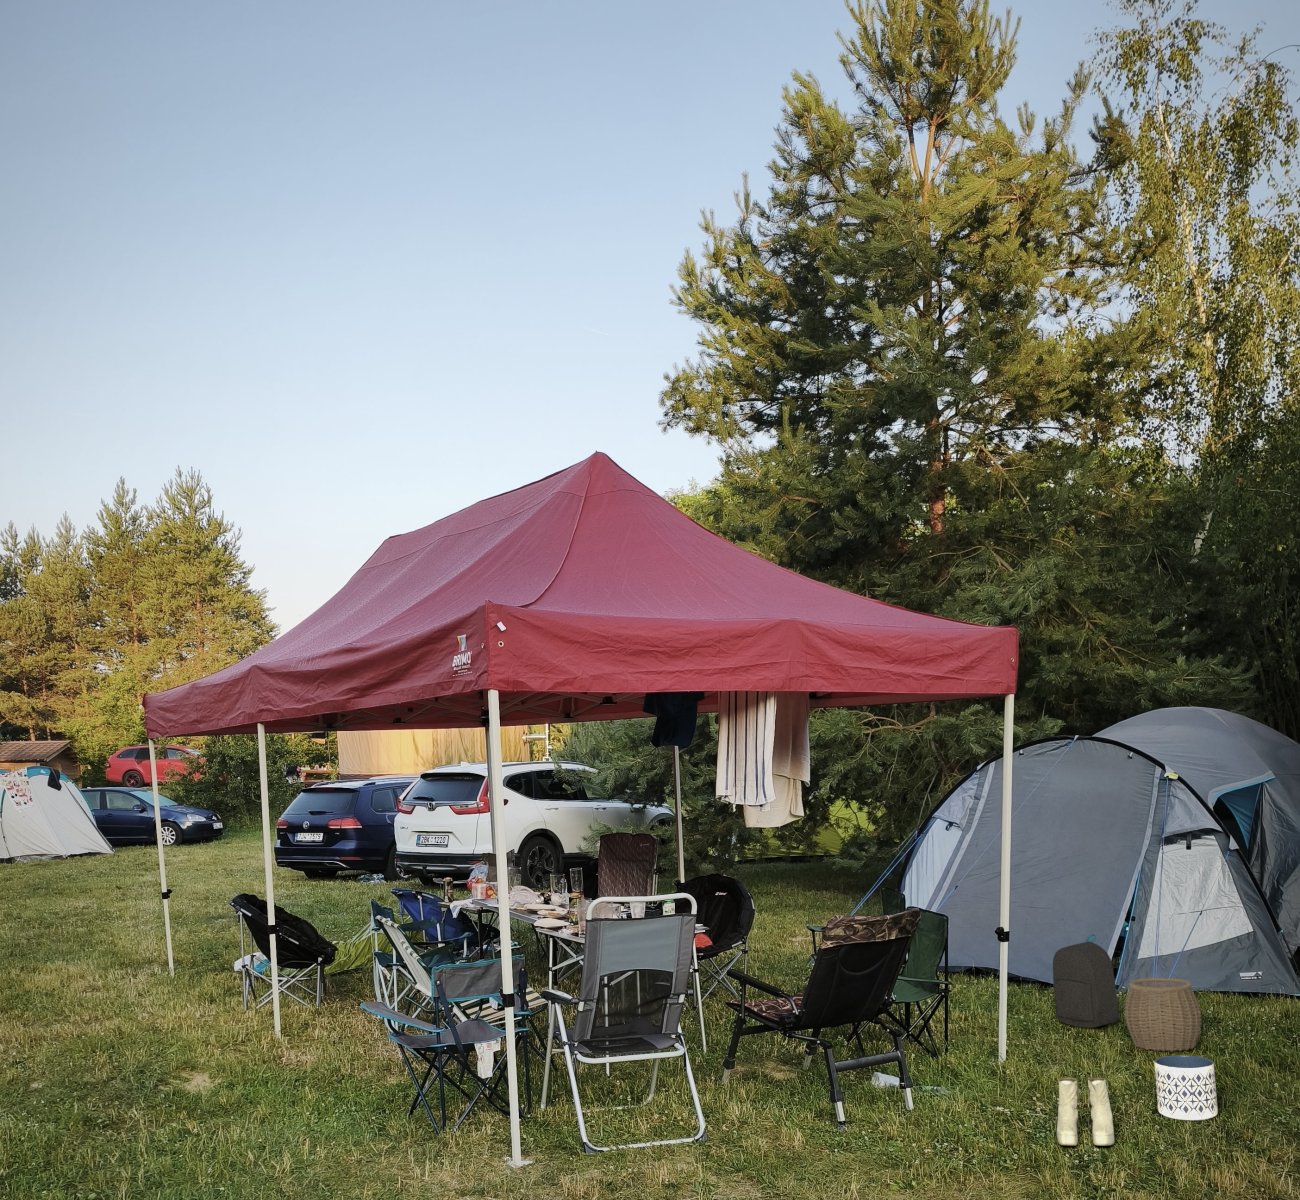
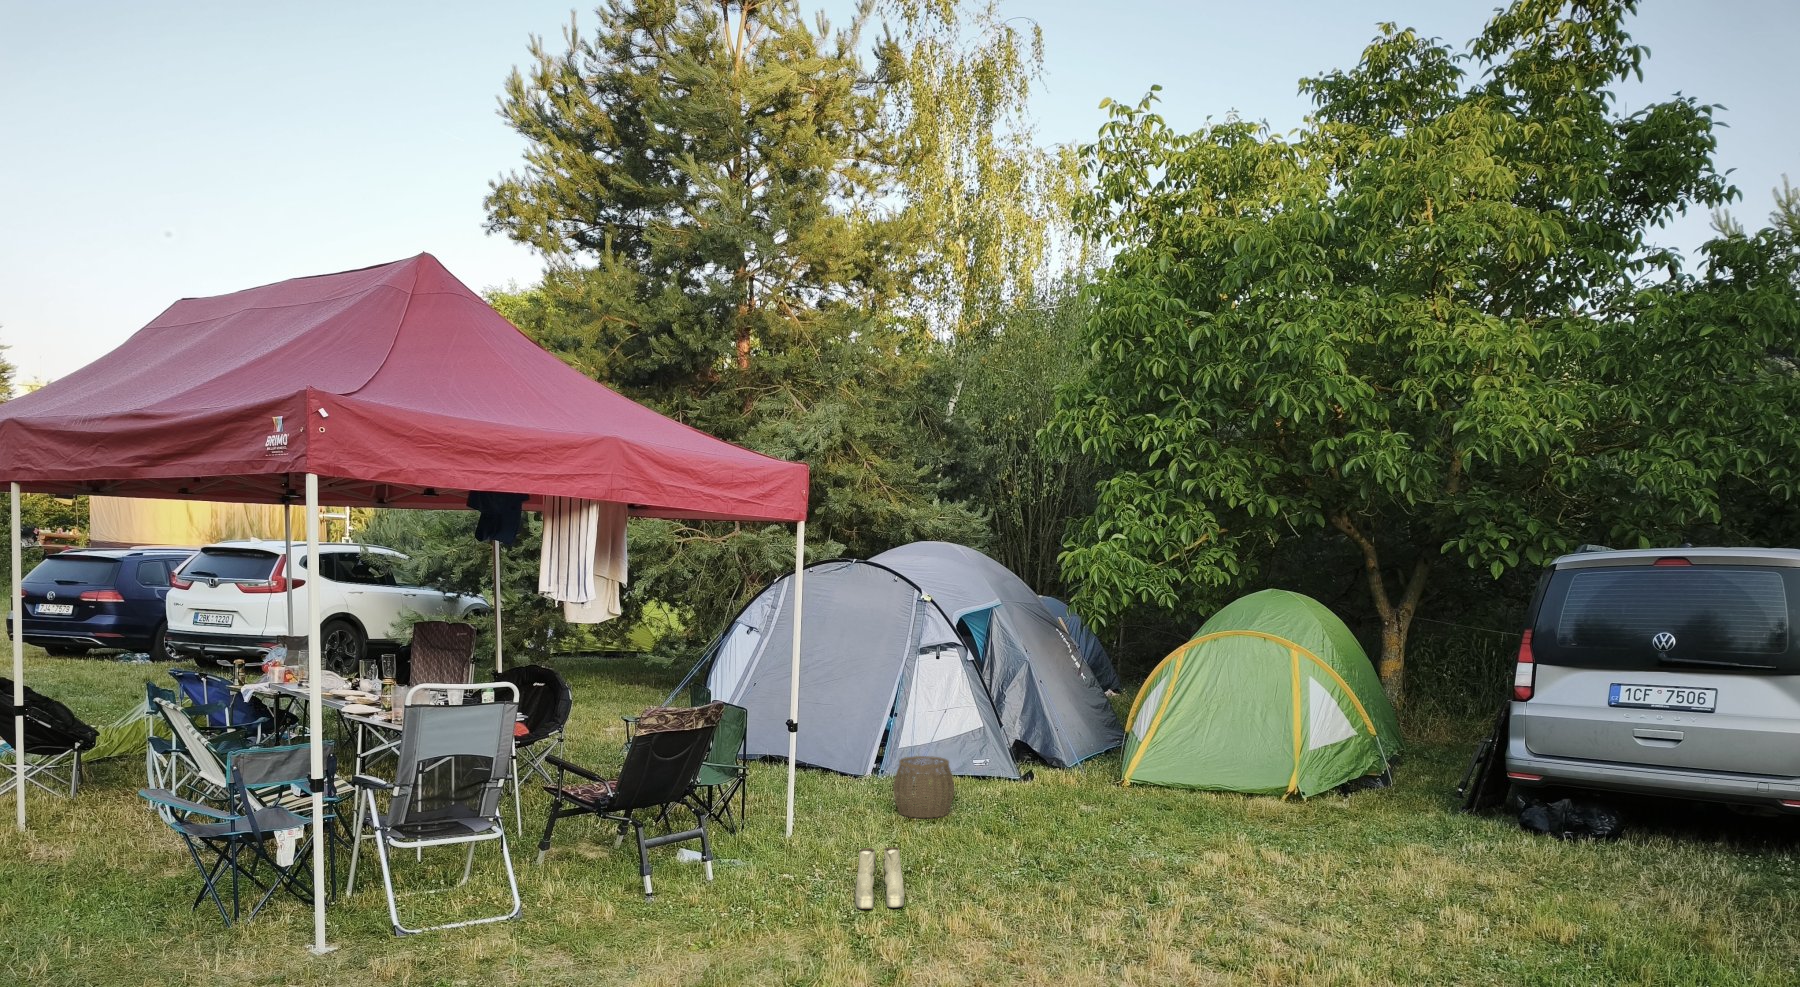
backpack: present [1053,934,1120,1028] -> none [830,719,883,799]
planter: present [1154,1055,1218,1120] -> none [933,824,981,880]

